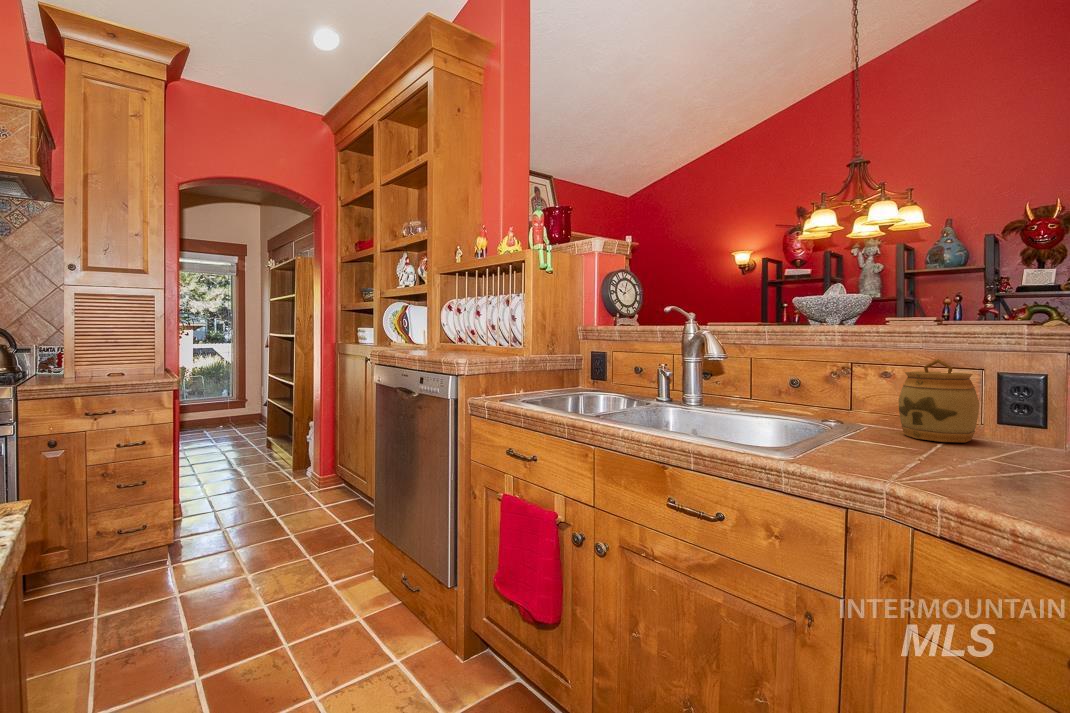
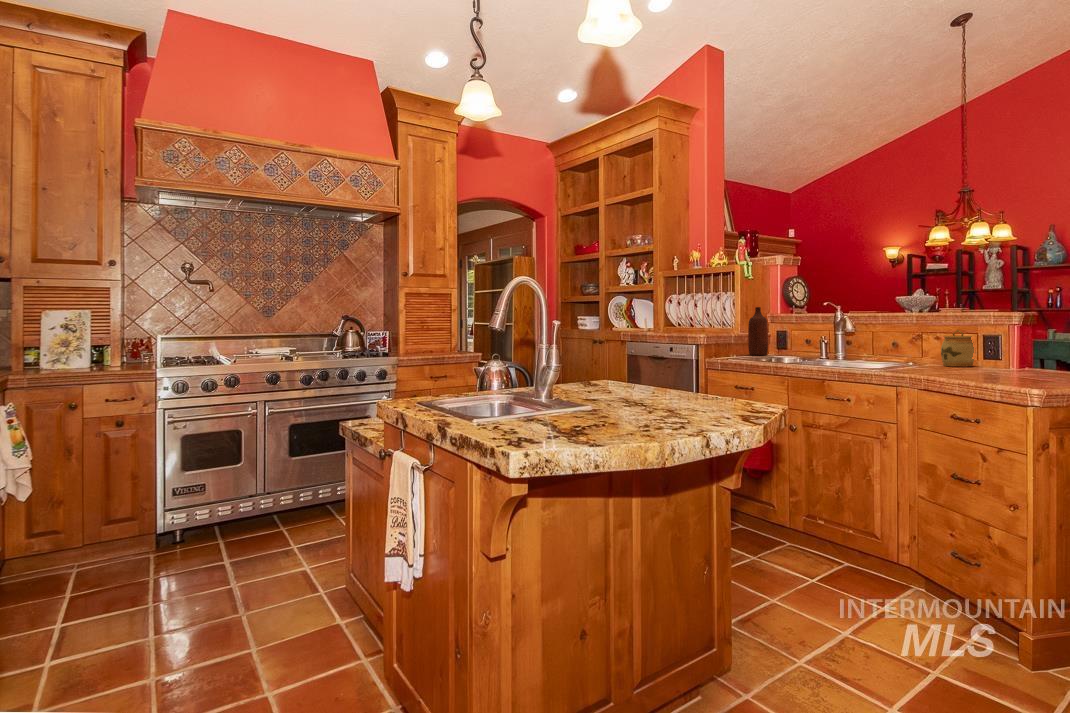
bottle: none [547,312,577,393] -> present [748,307,768,355]

